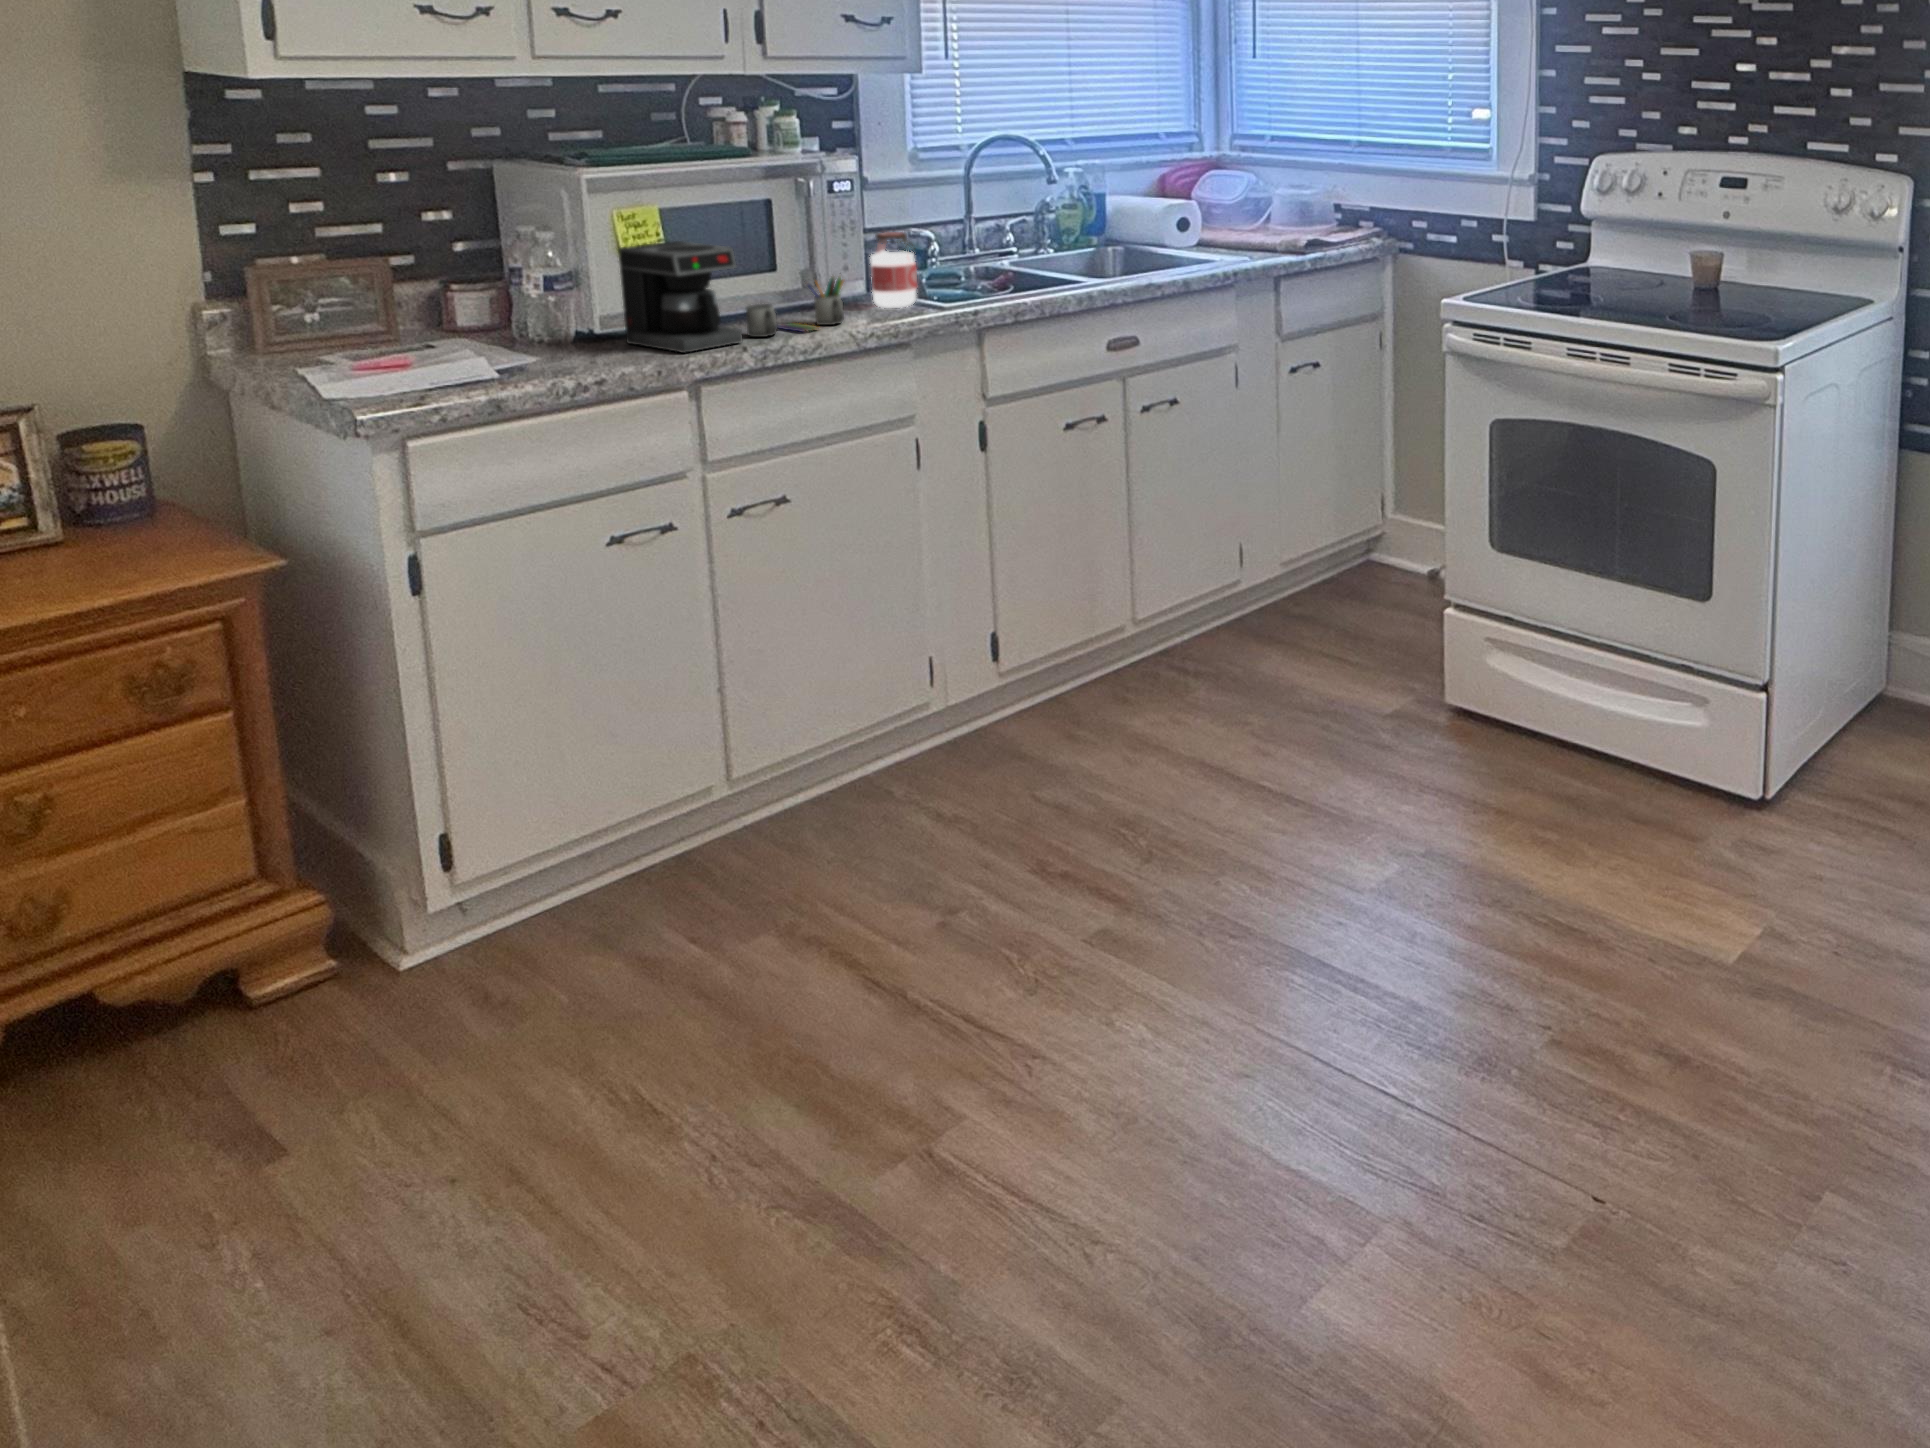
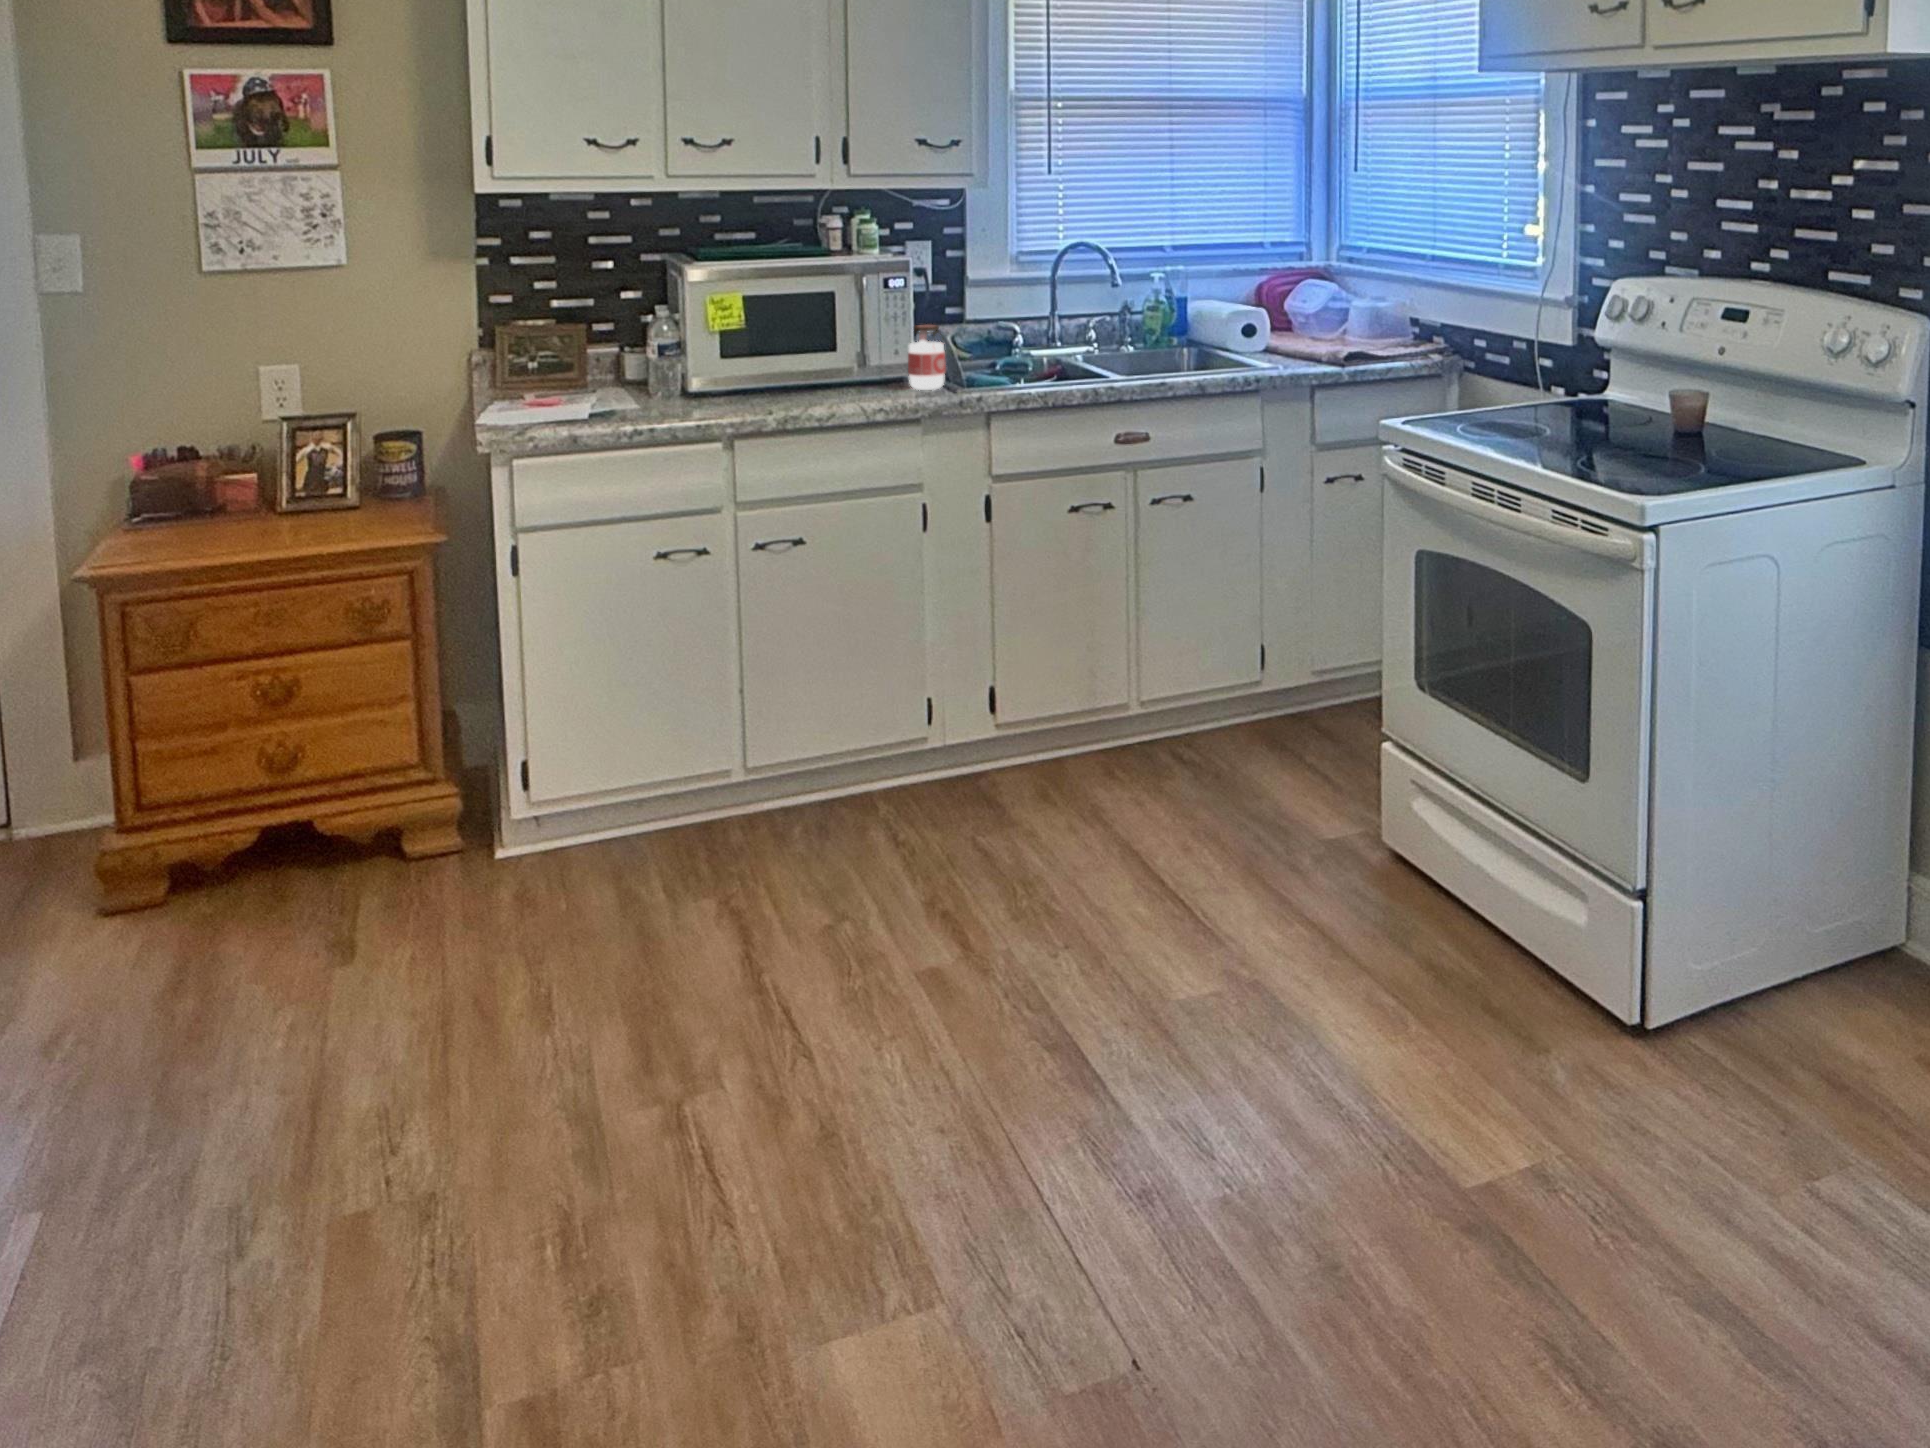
coffee maker: present [618,241,844,353] -> none [703,323,873,413]

